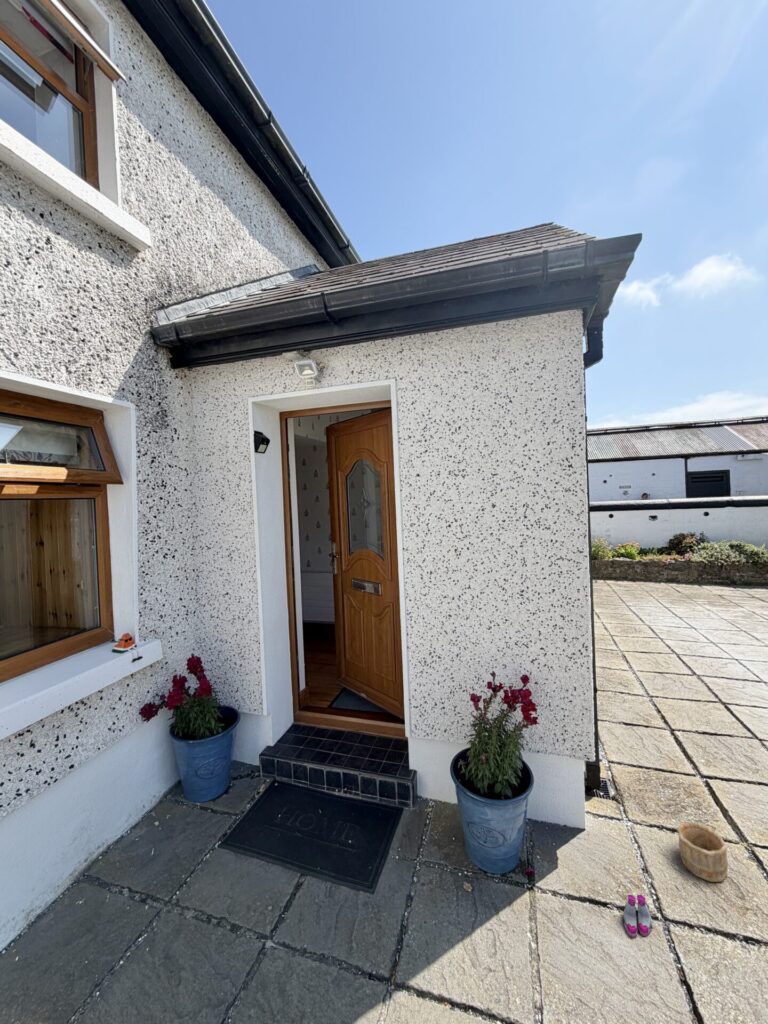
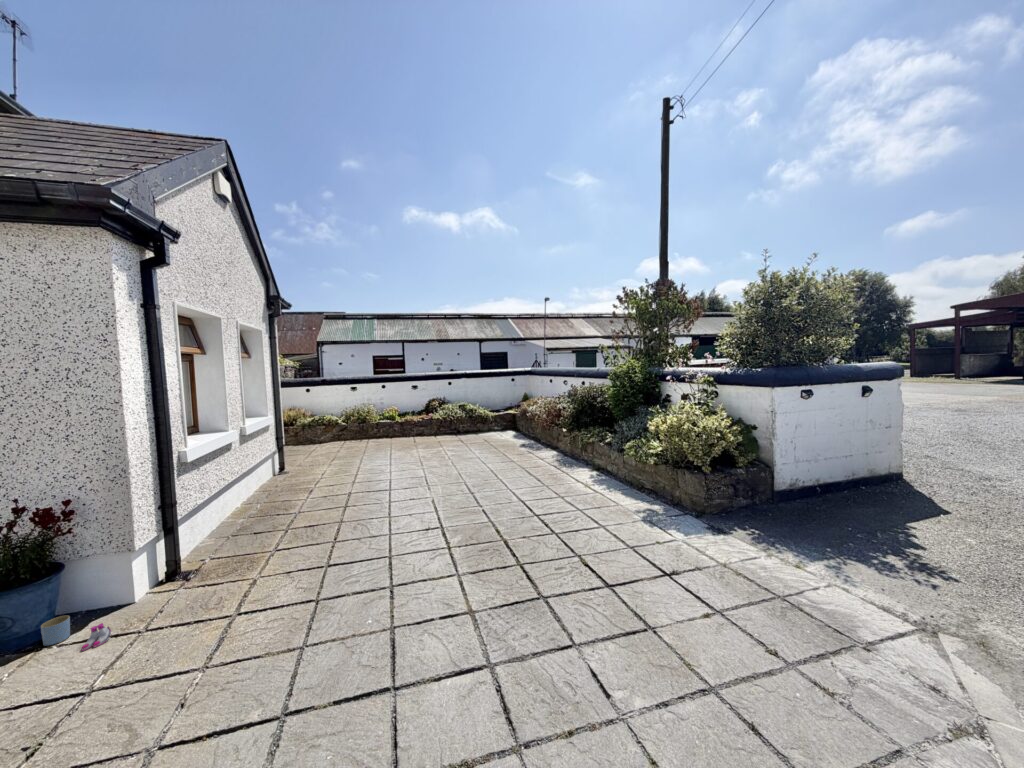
wooden bucket: present [677,823,727,882] -> none [178,574,211,605]
planter: none [544,844,573,891] -> present [41,616,70,646]

